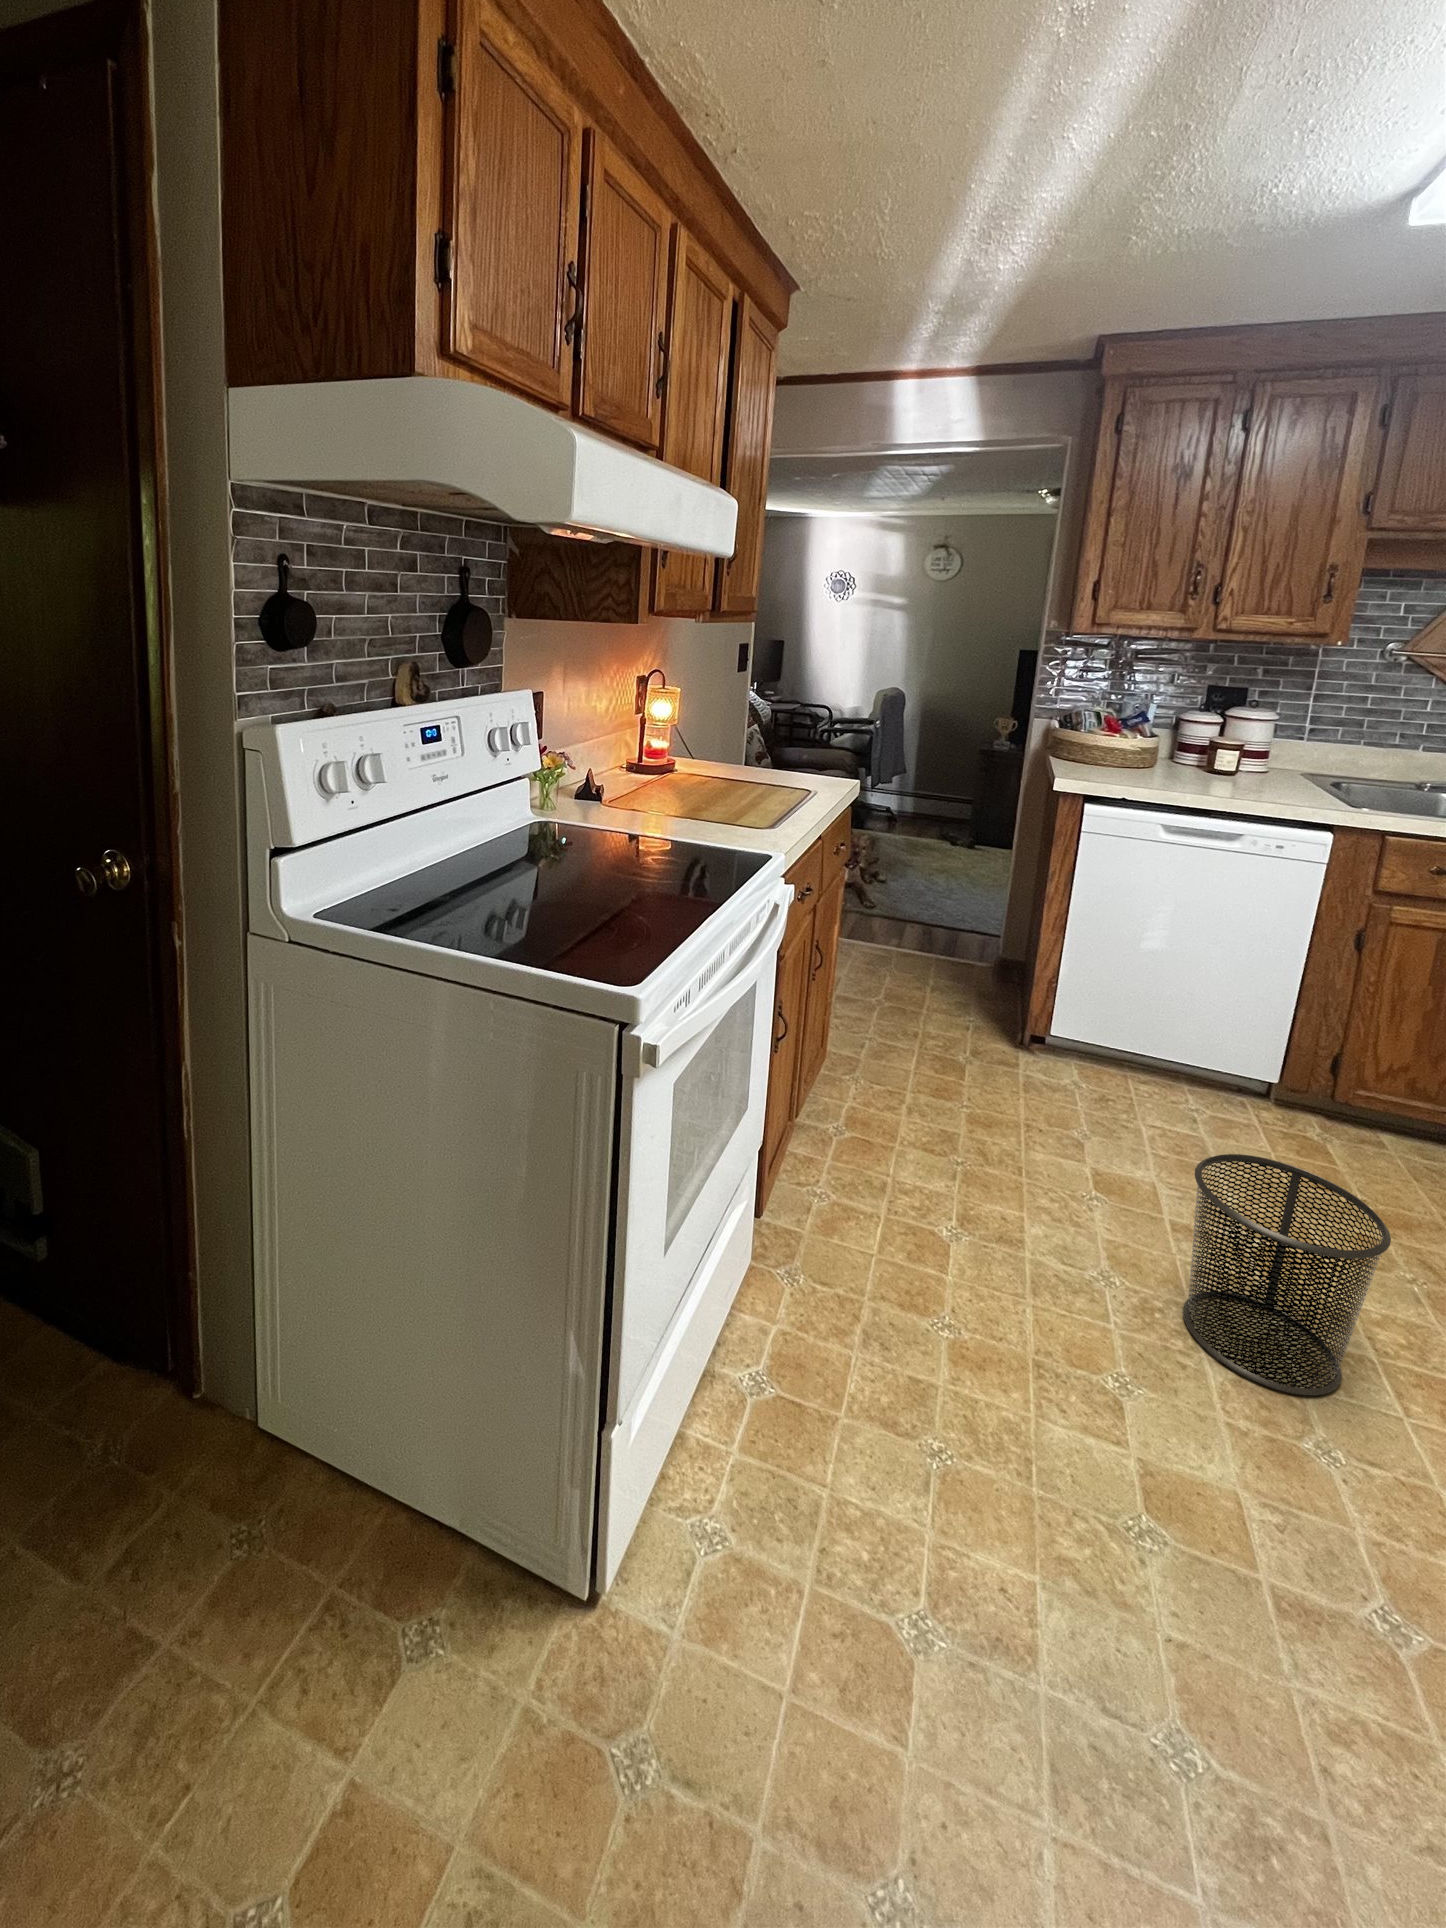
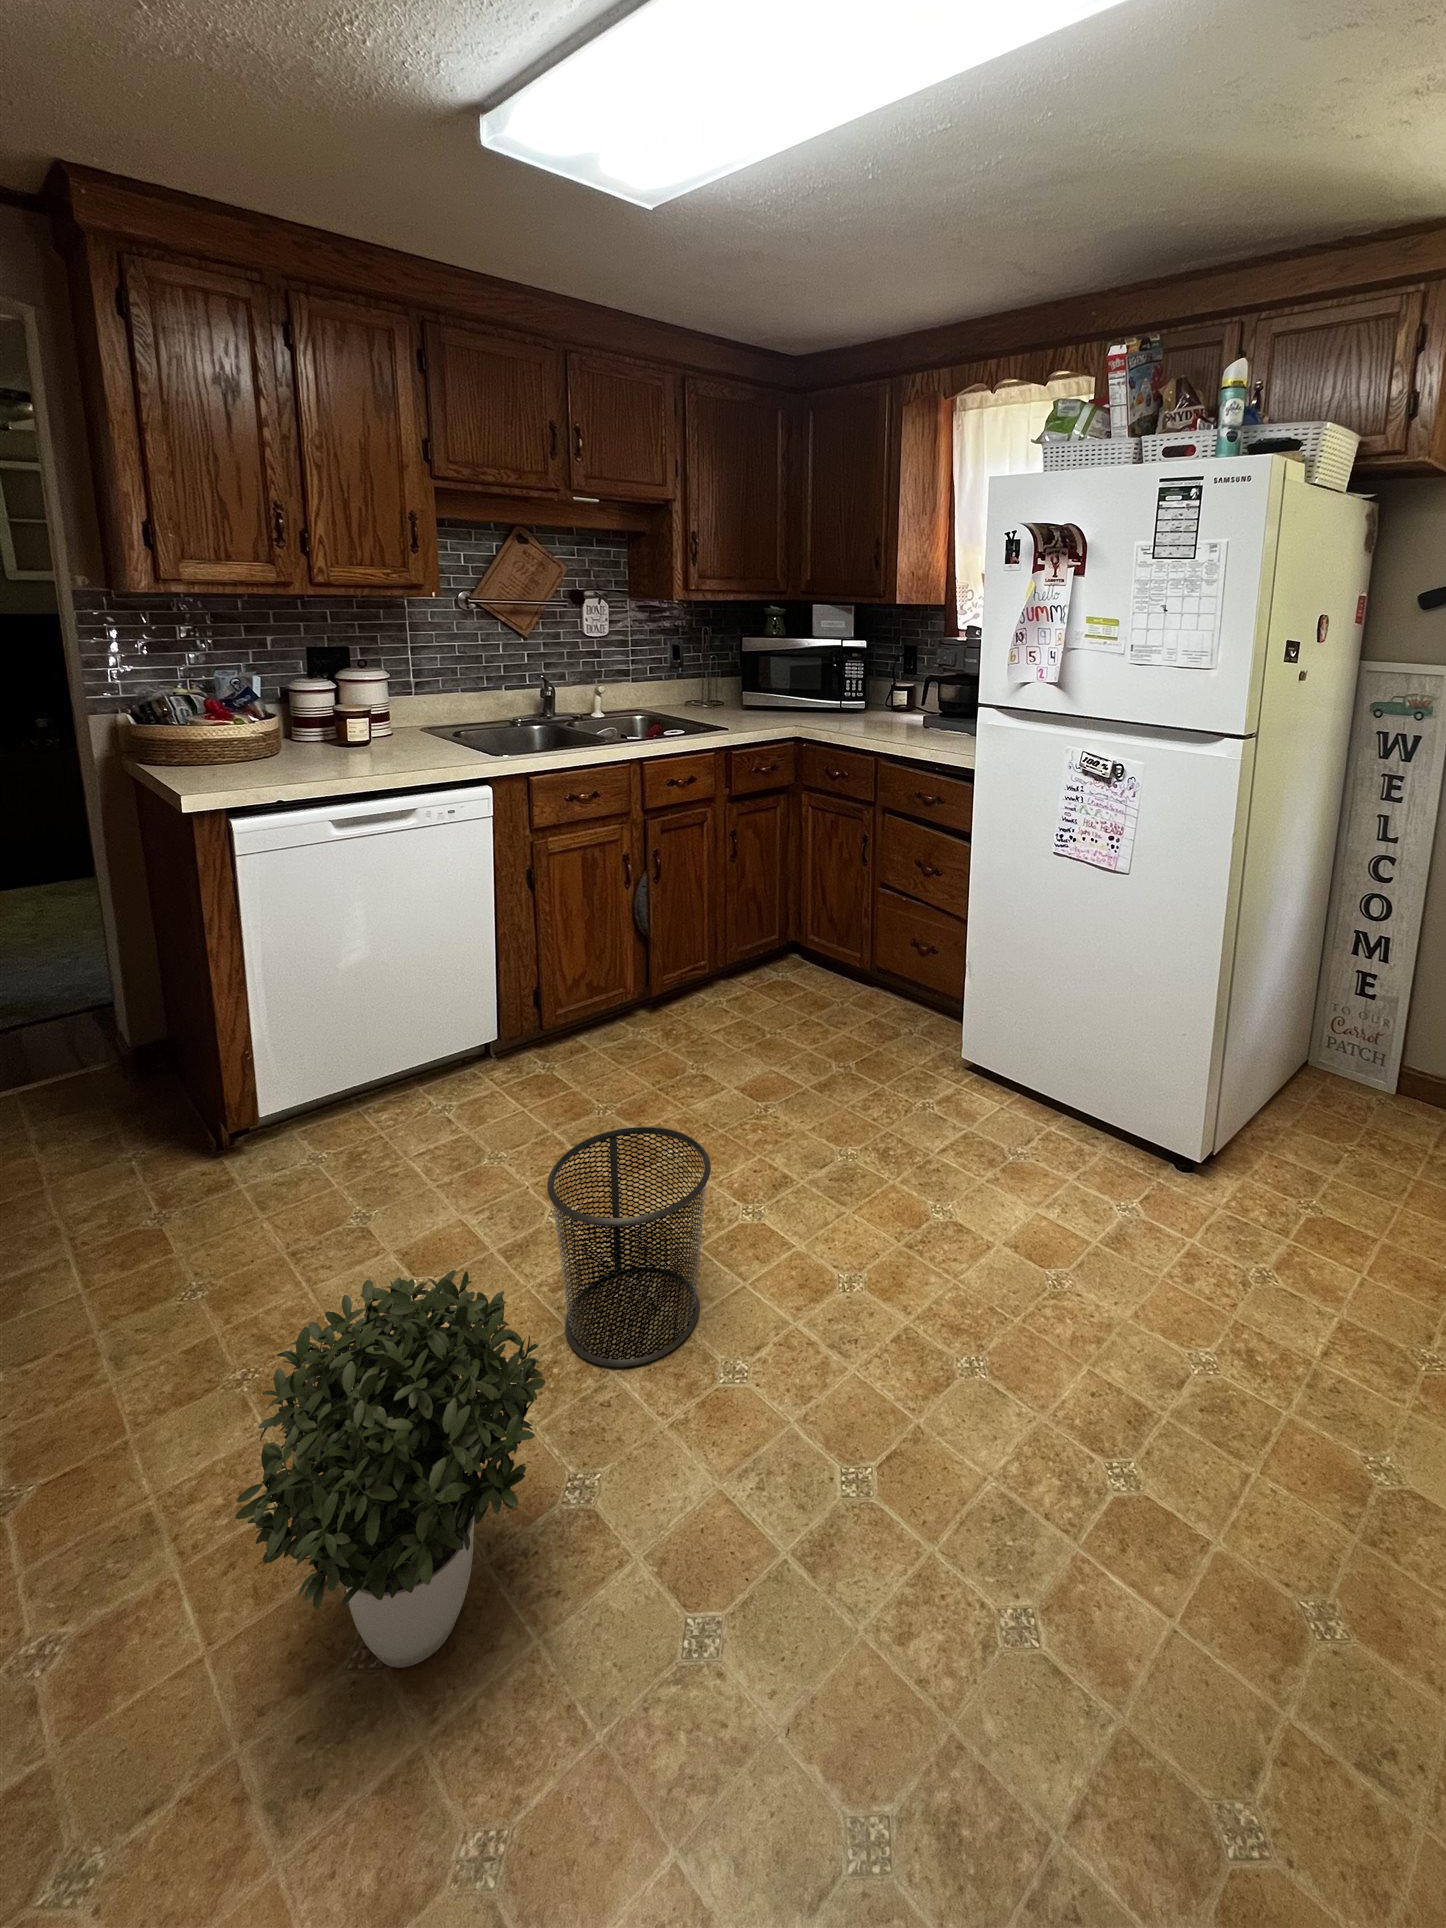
potted plant: none [892,1094,1100,1363] -> present [235,1270,546,1668]

